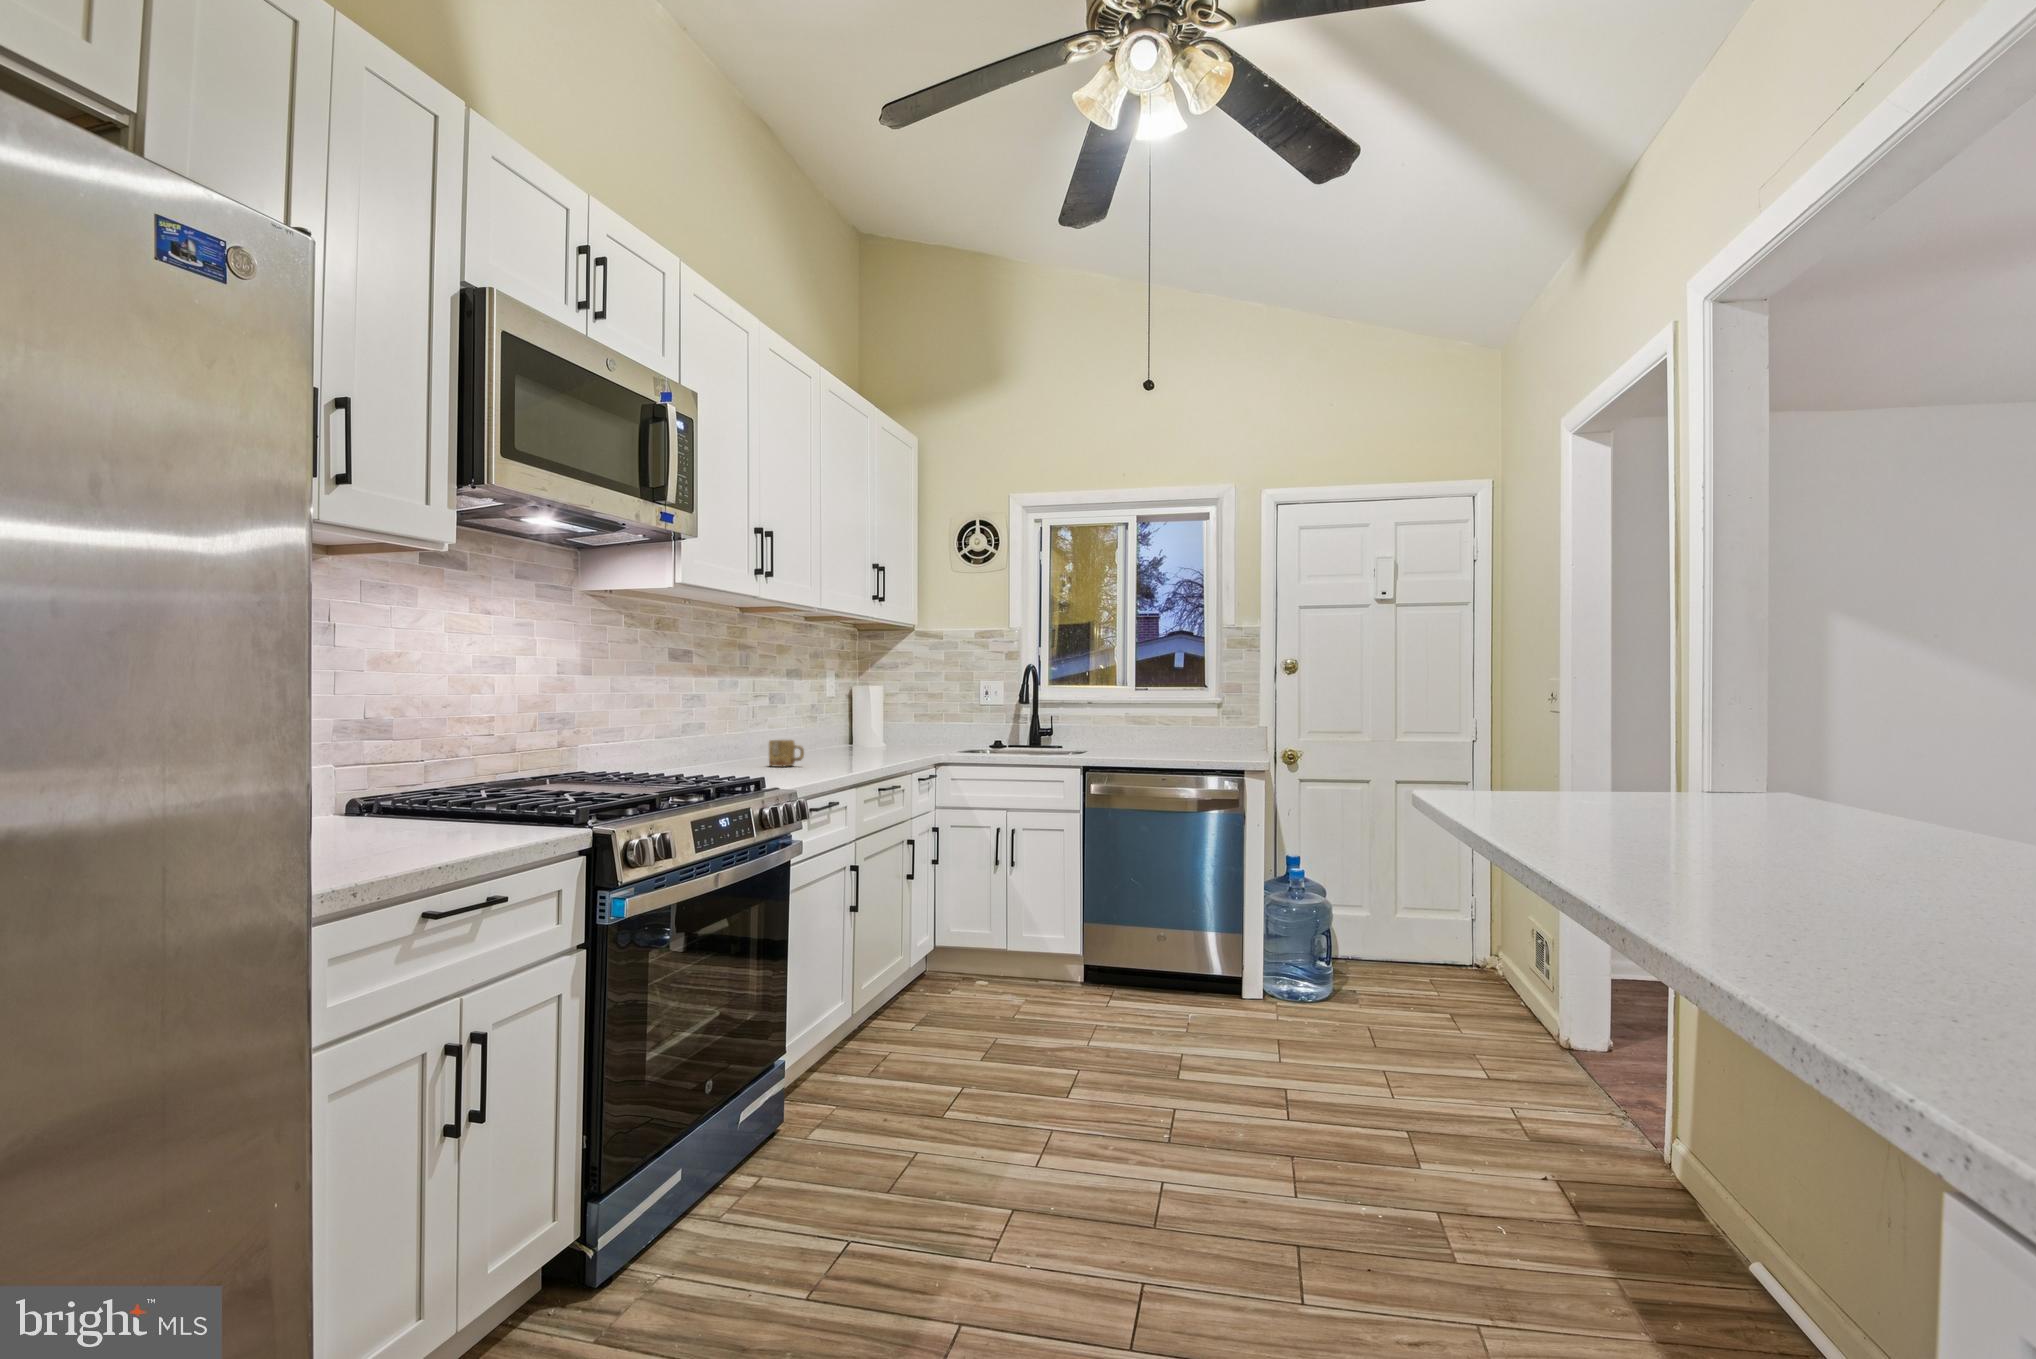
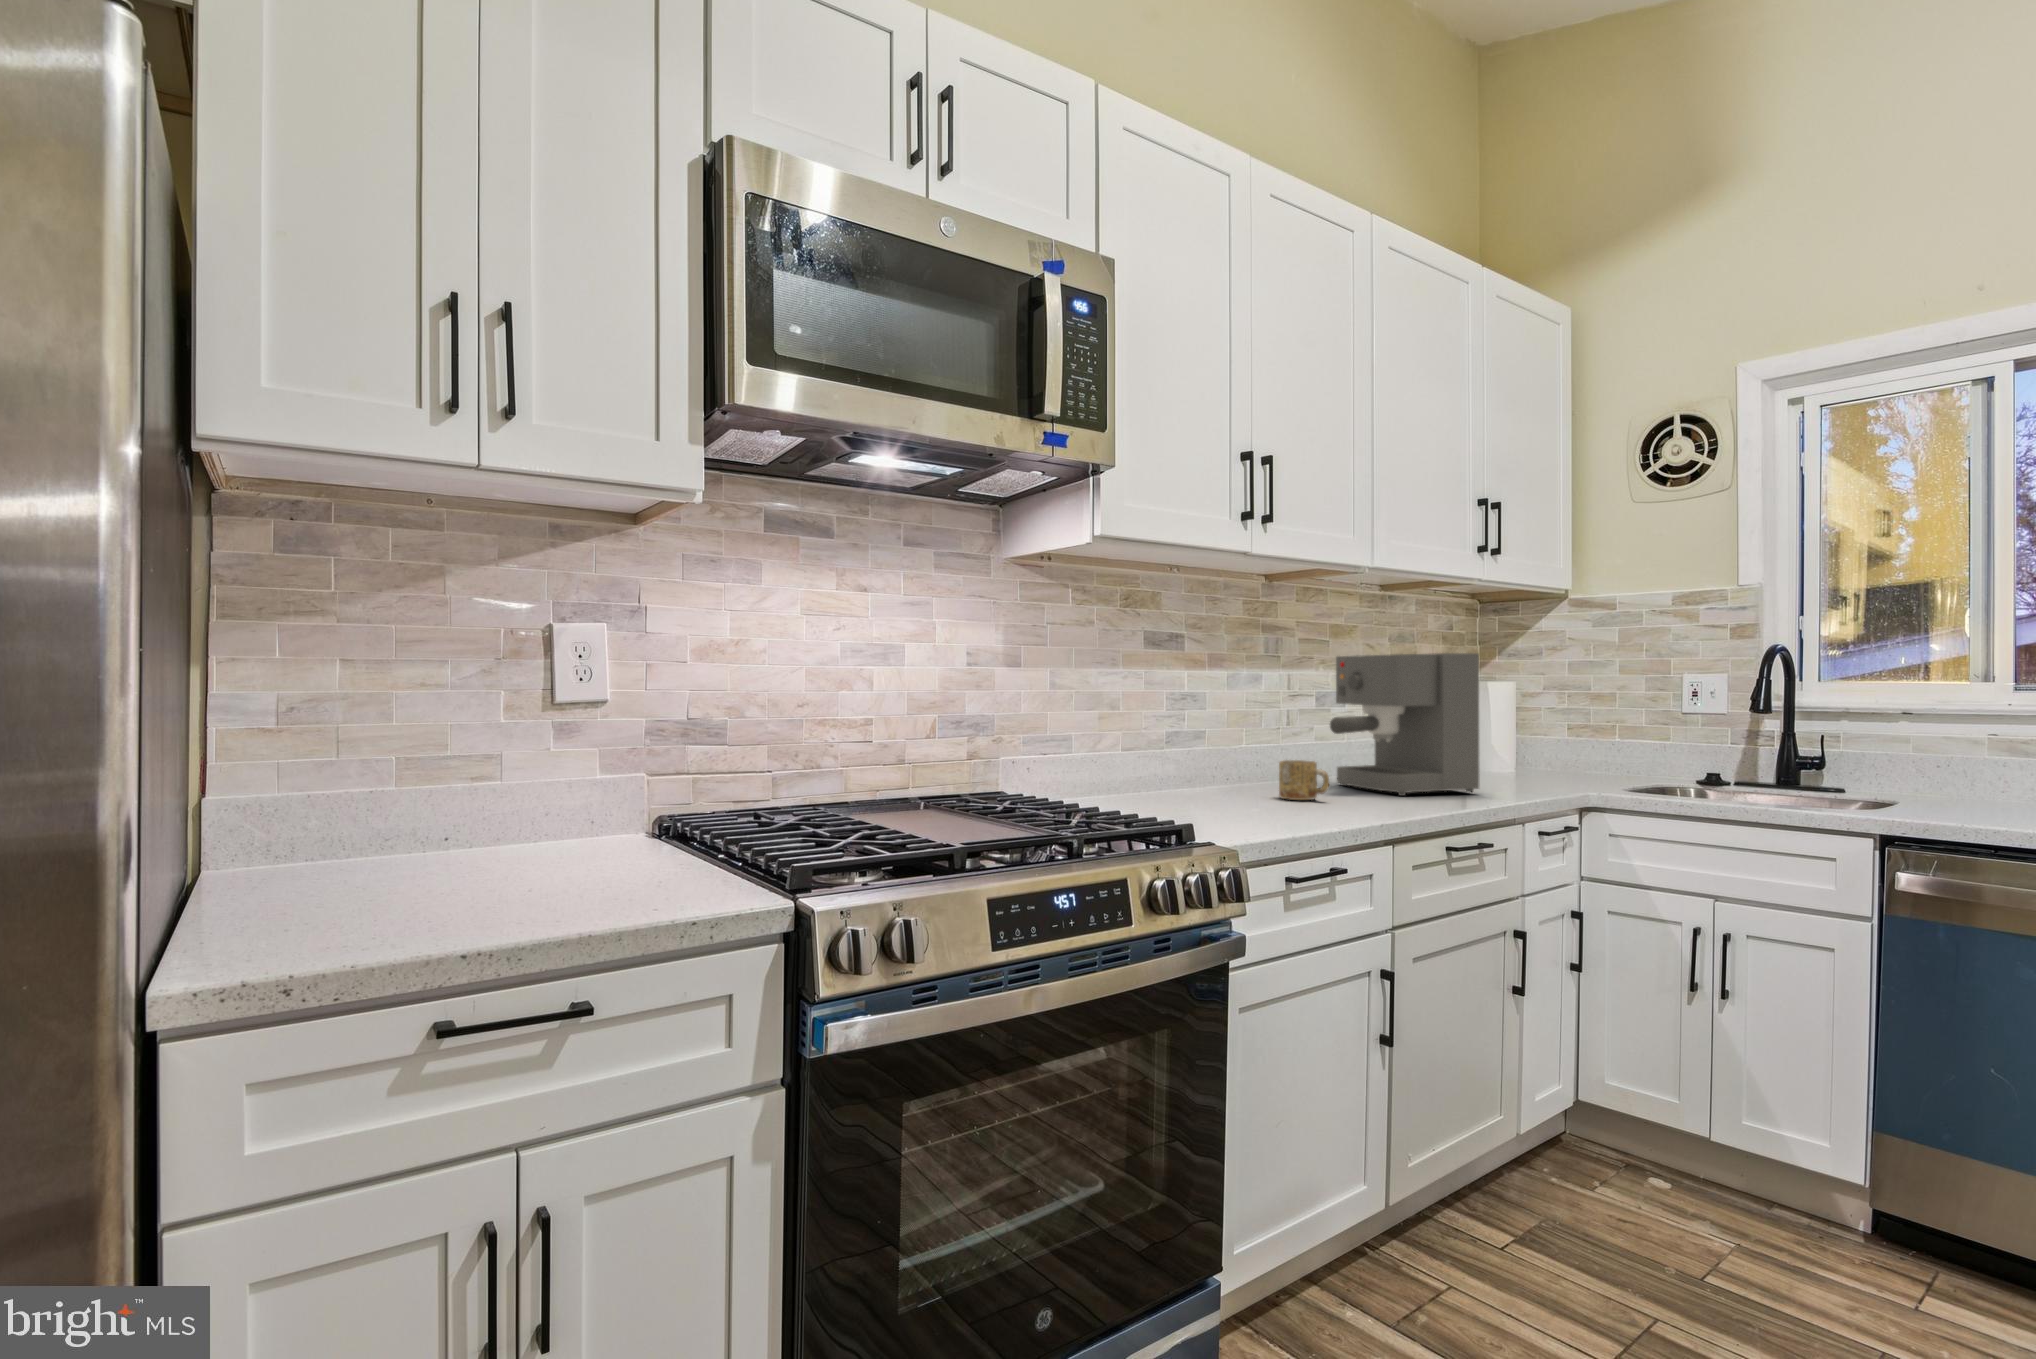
coffee maker: none [790,666,883,761] -> present [1330,653,1479,796]

